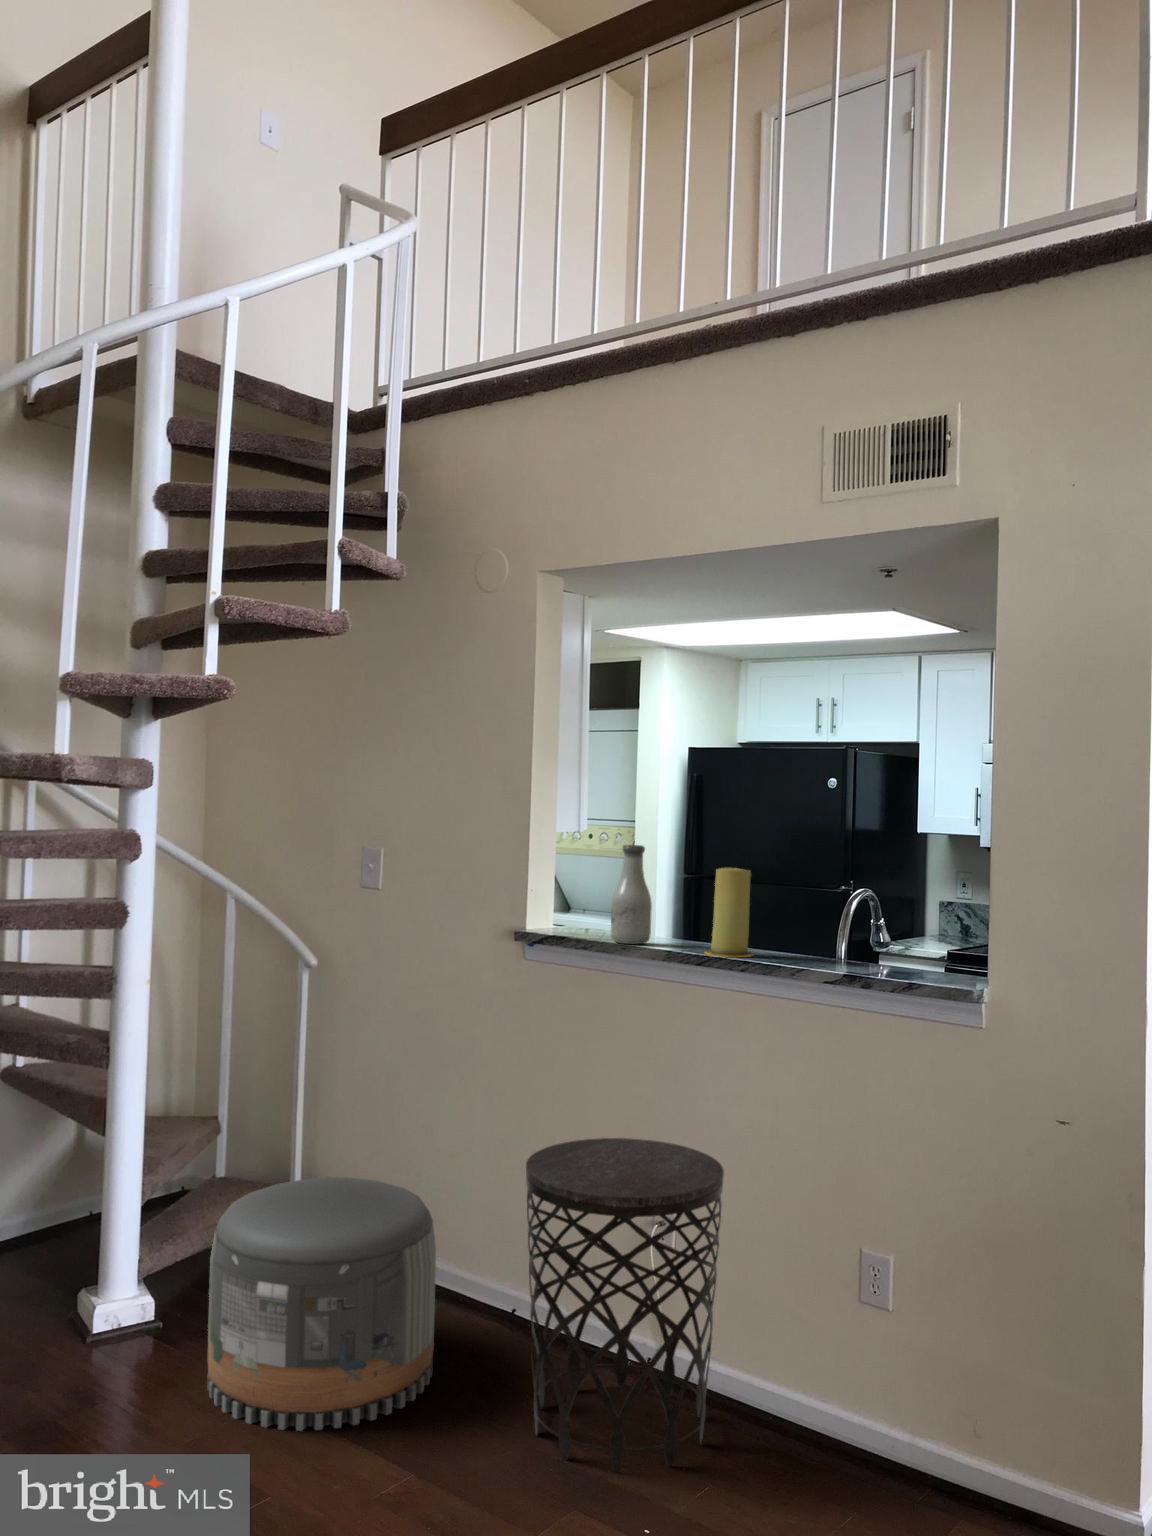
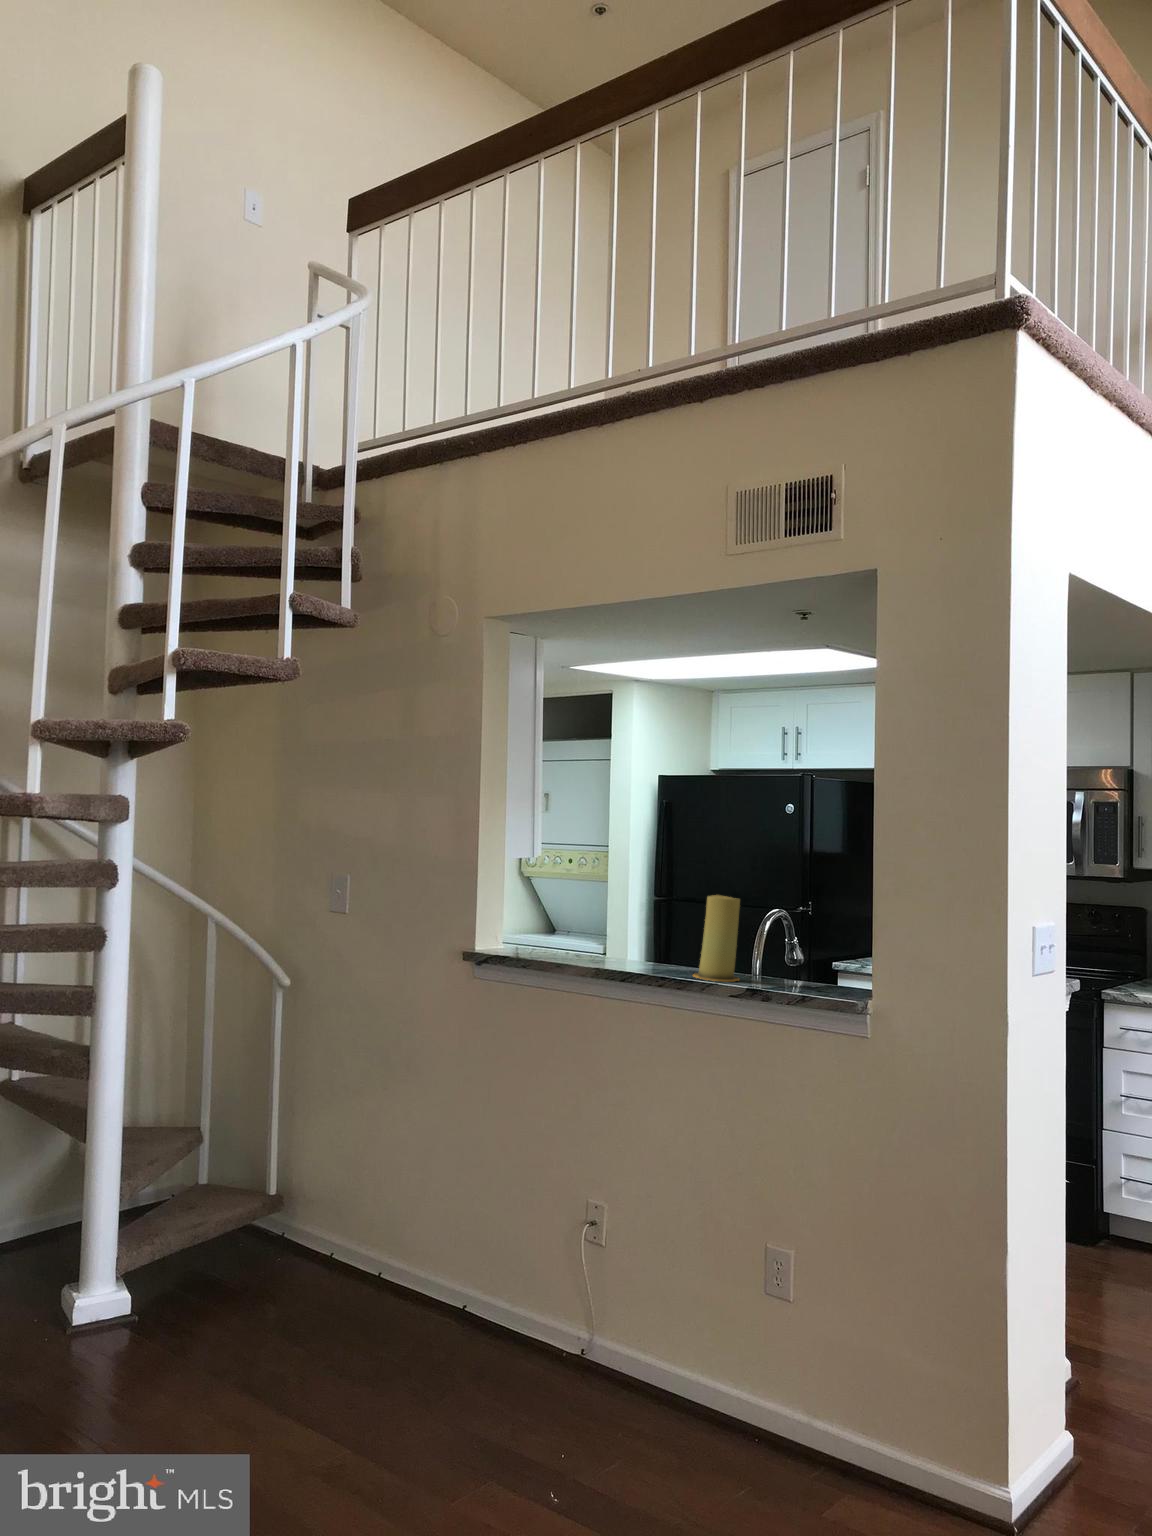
bottle: present [611,845,652,944] -> none [601,868,641,965]
side table: present [526,1138,724,1472] -> none [519,1150,710,1474]
pouf: present [207,1177,436,1431] -> none [195,1180,423,1431]

